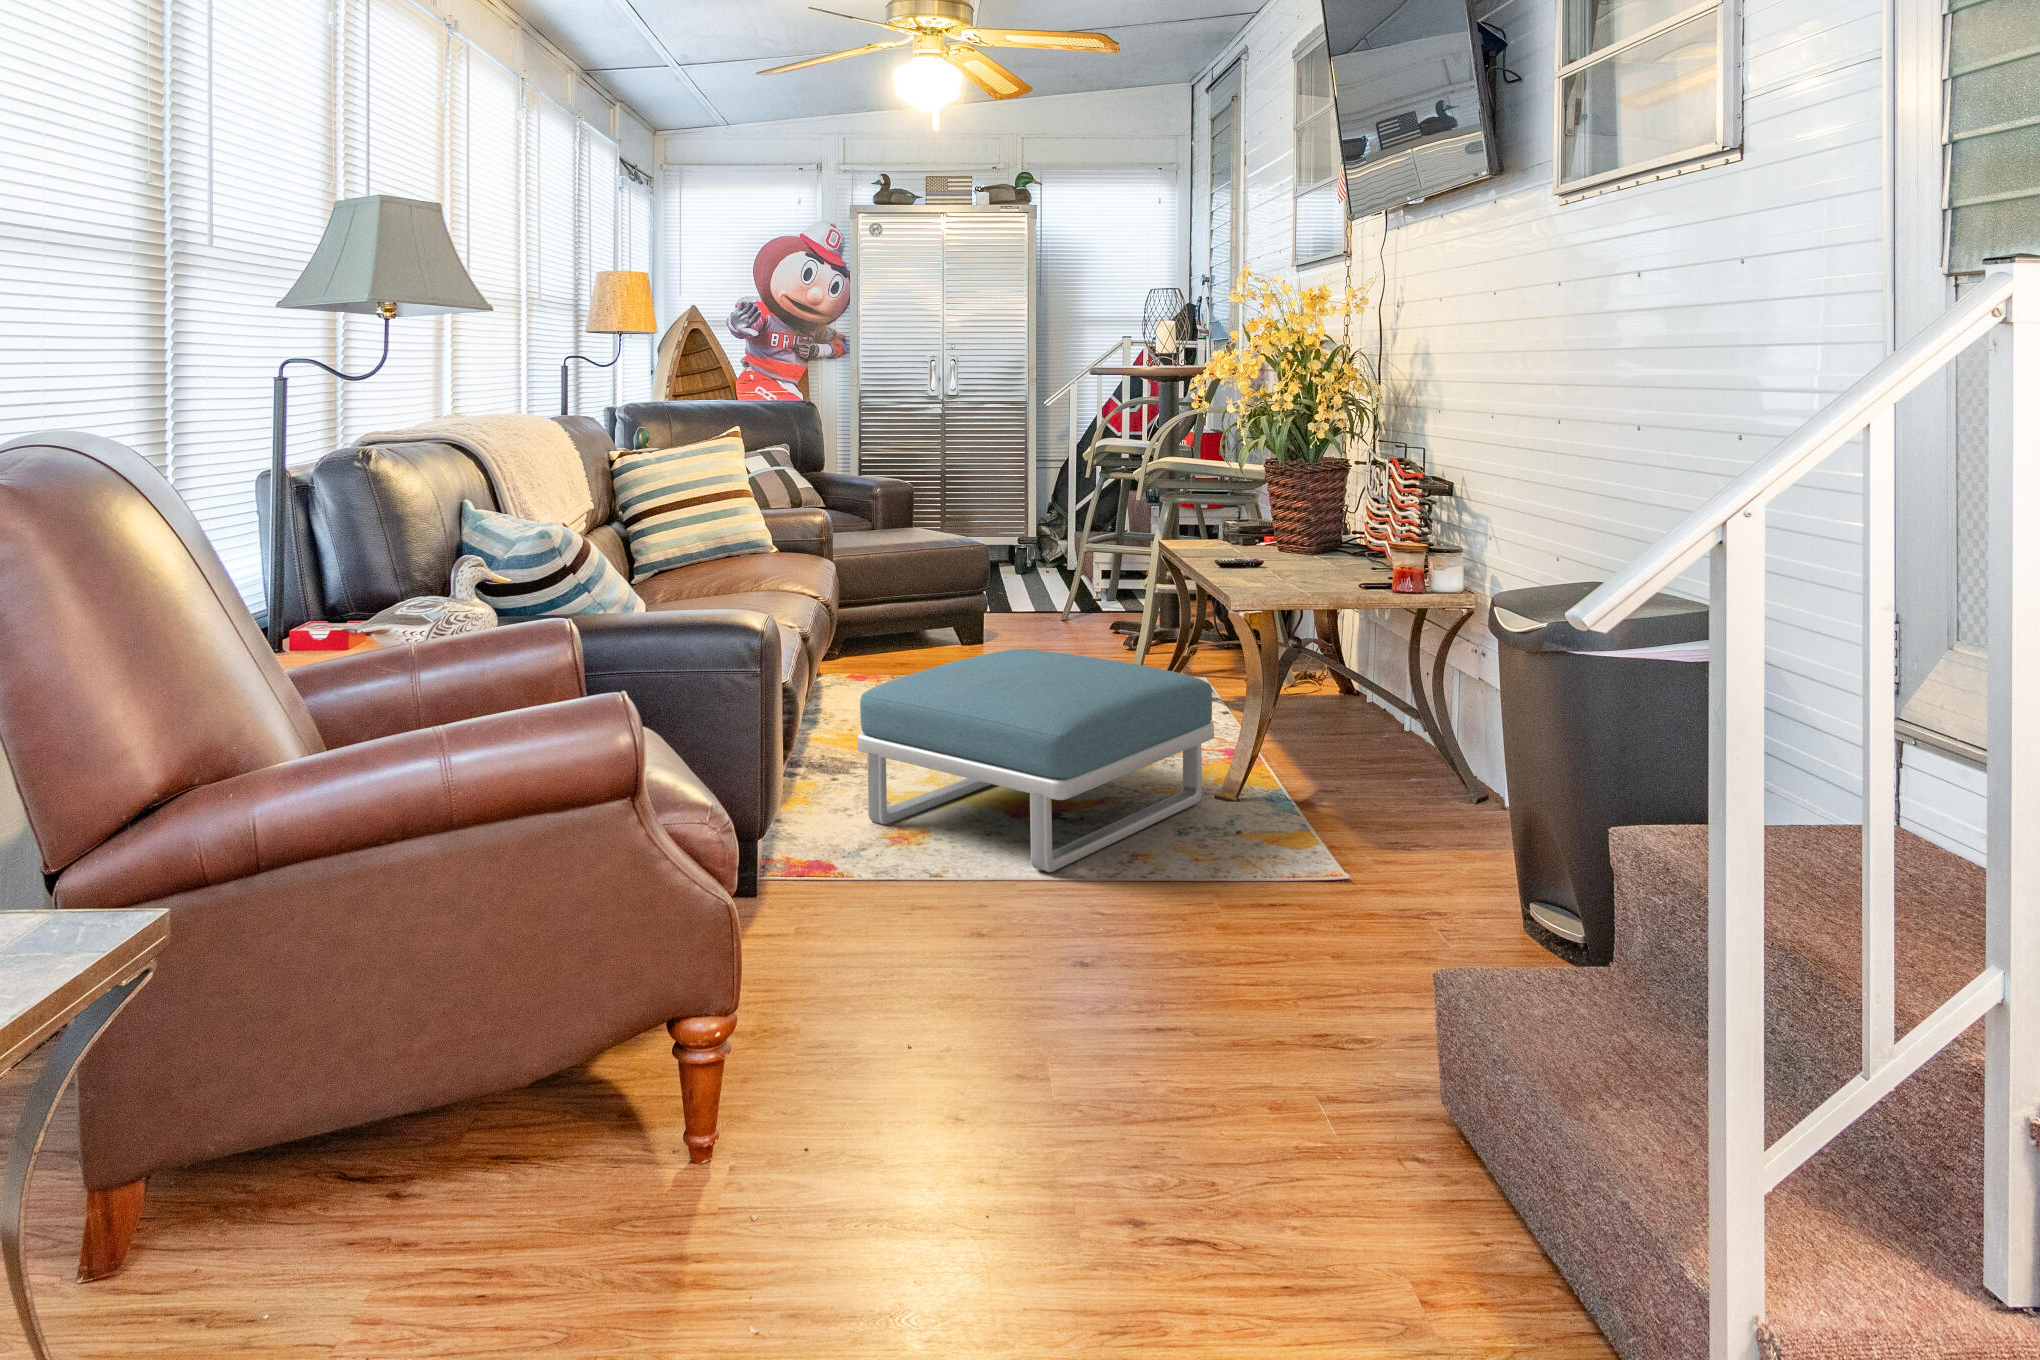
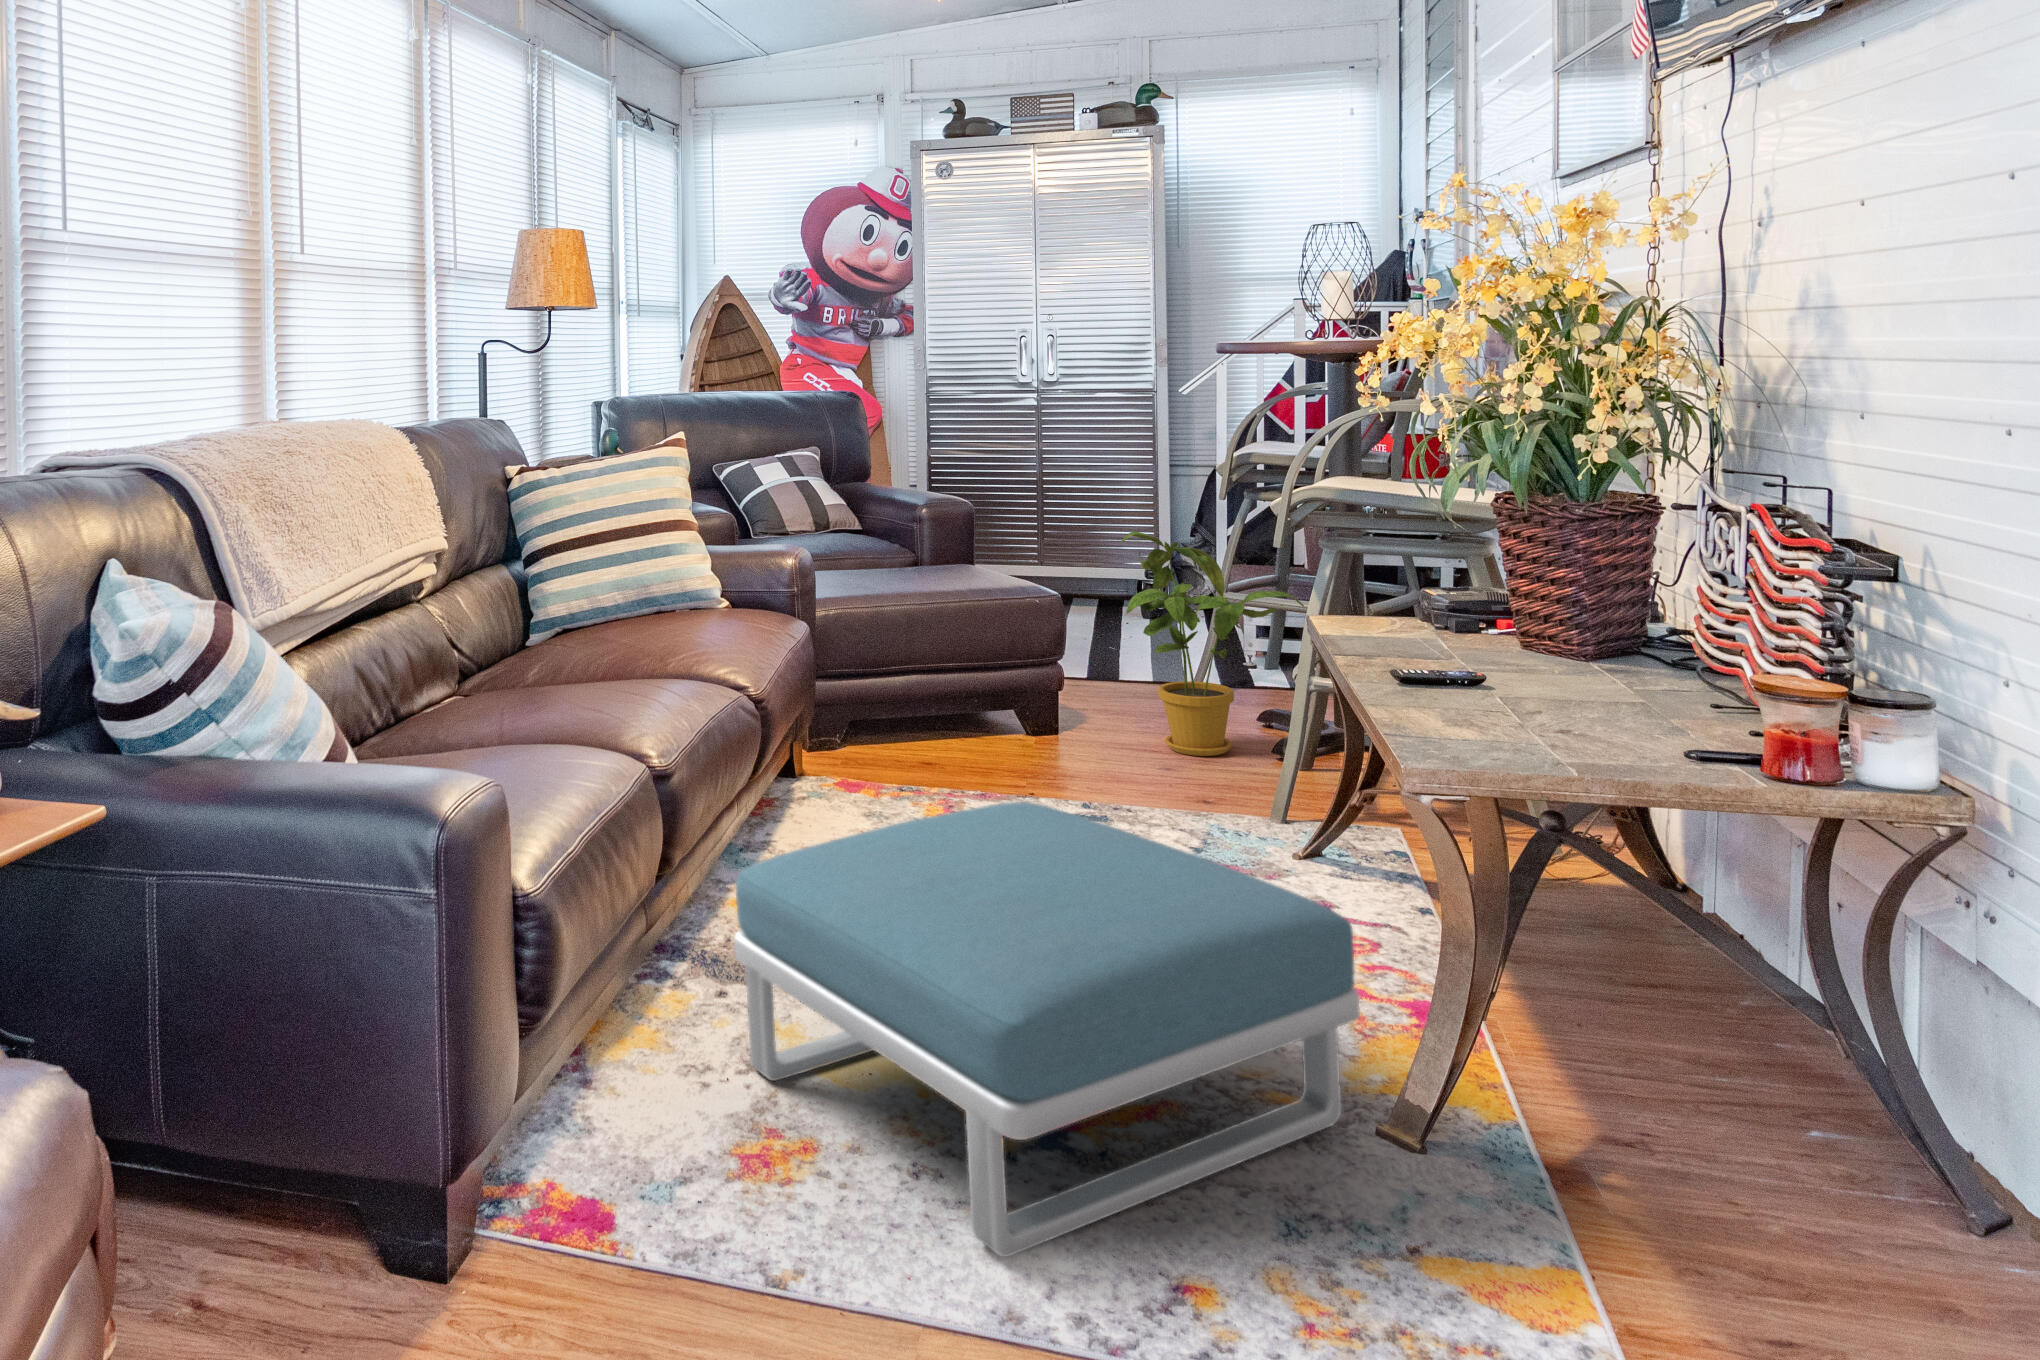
house plant: none [1029,497,1146,649] -> present [1121,532,1304,756]

